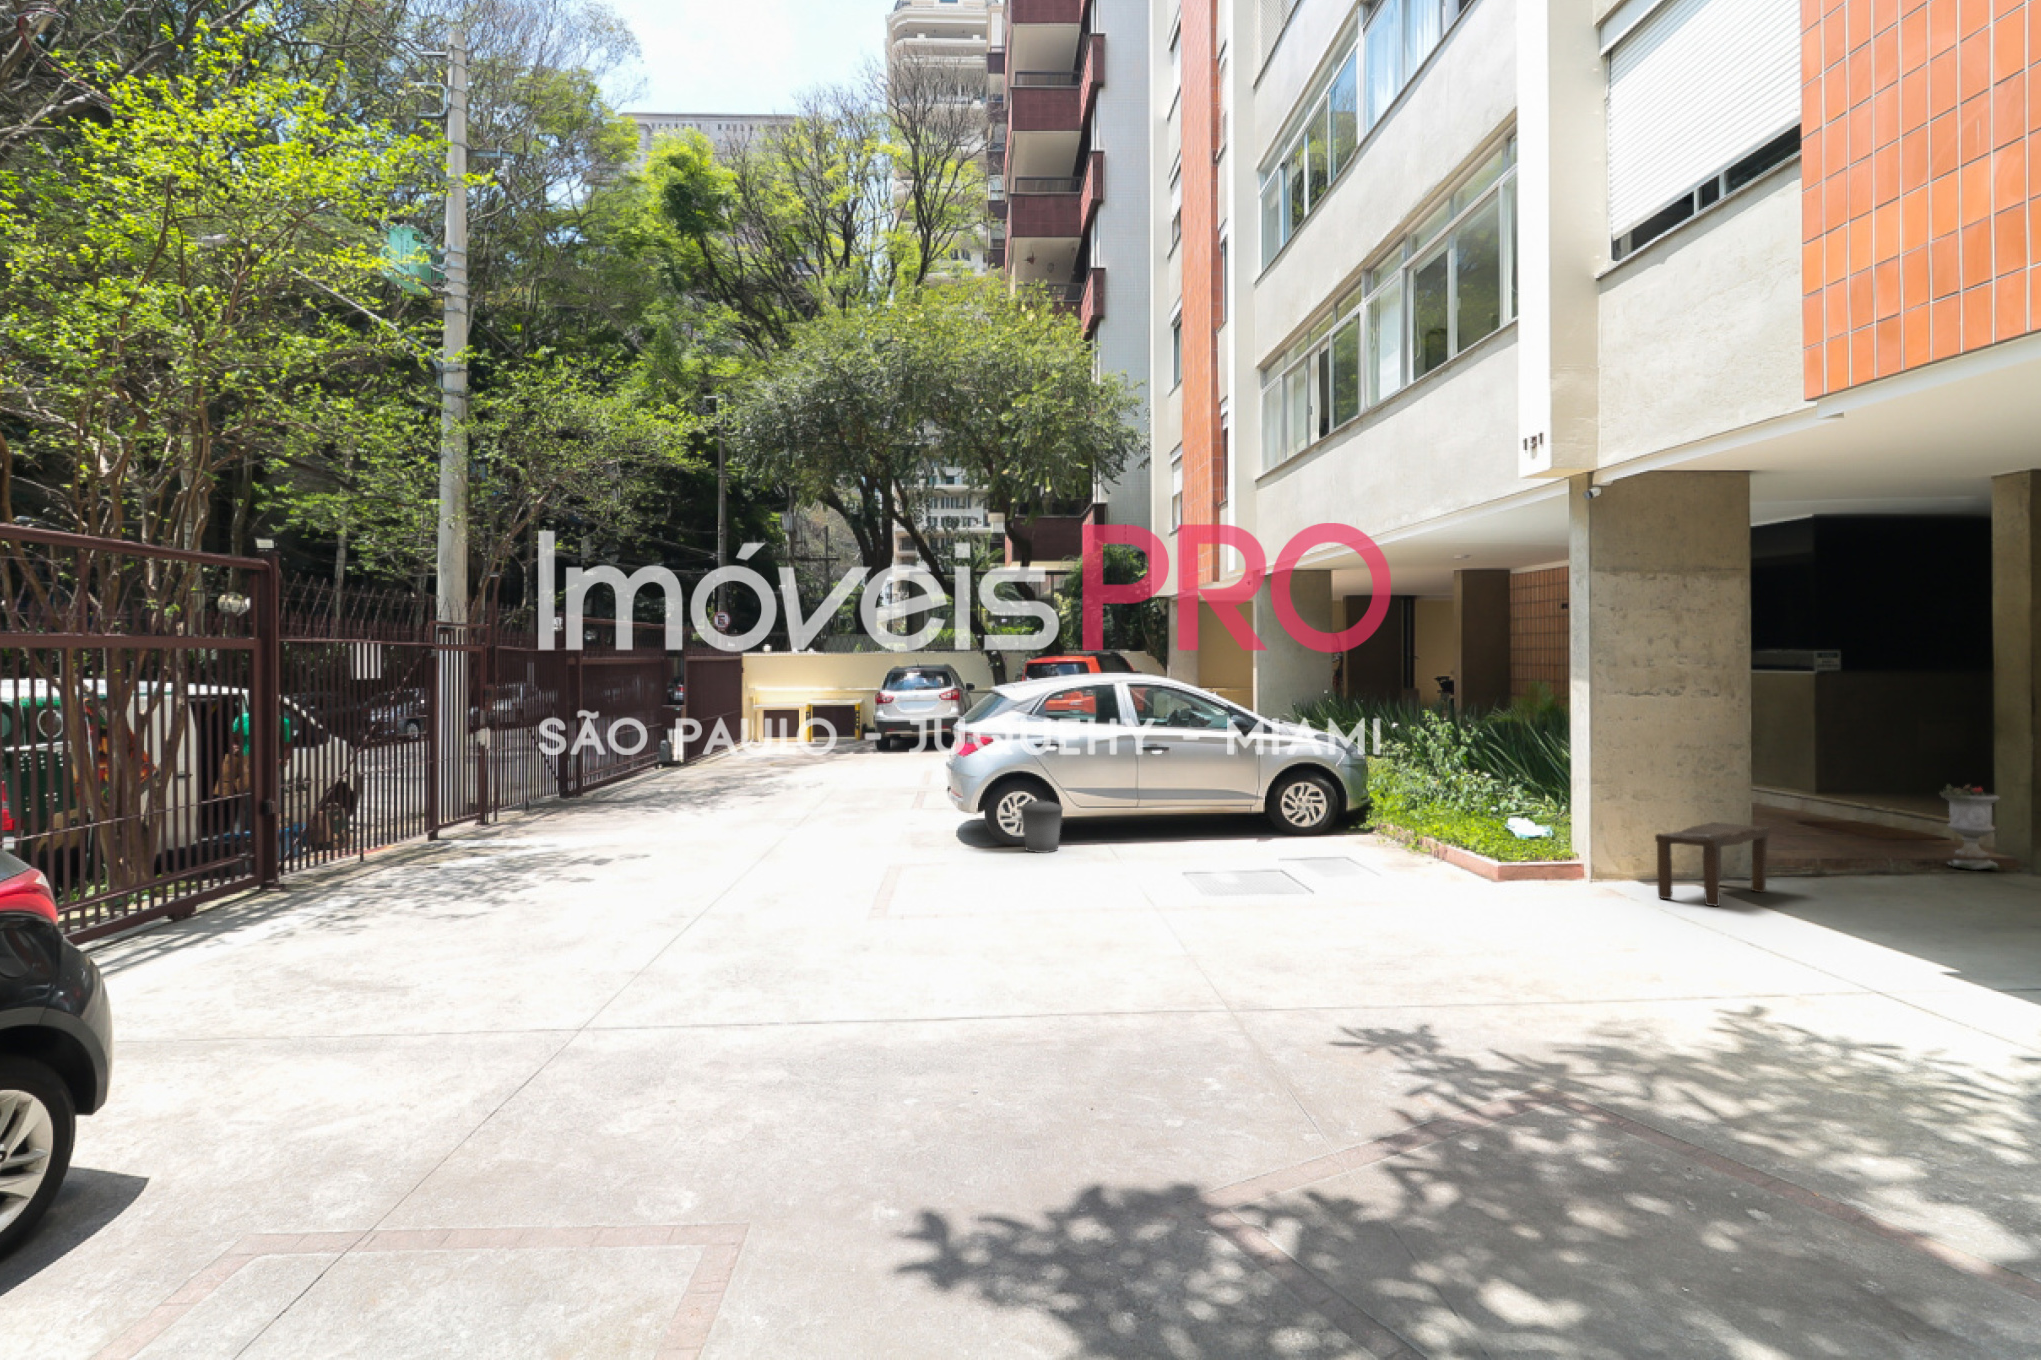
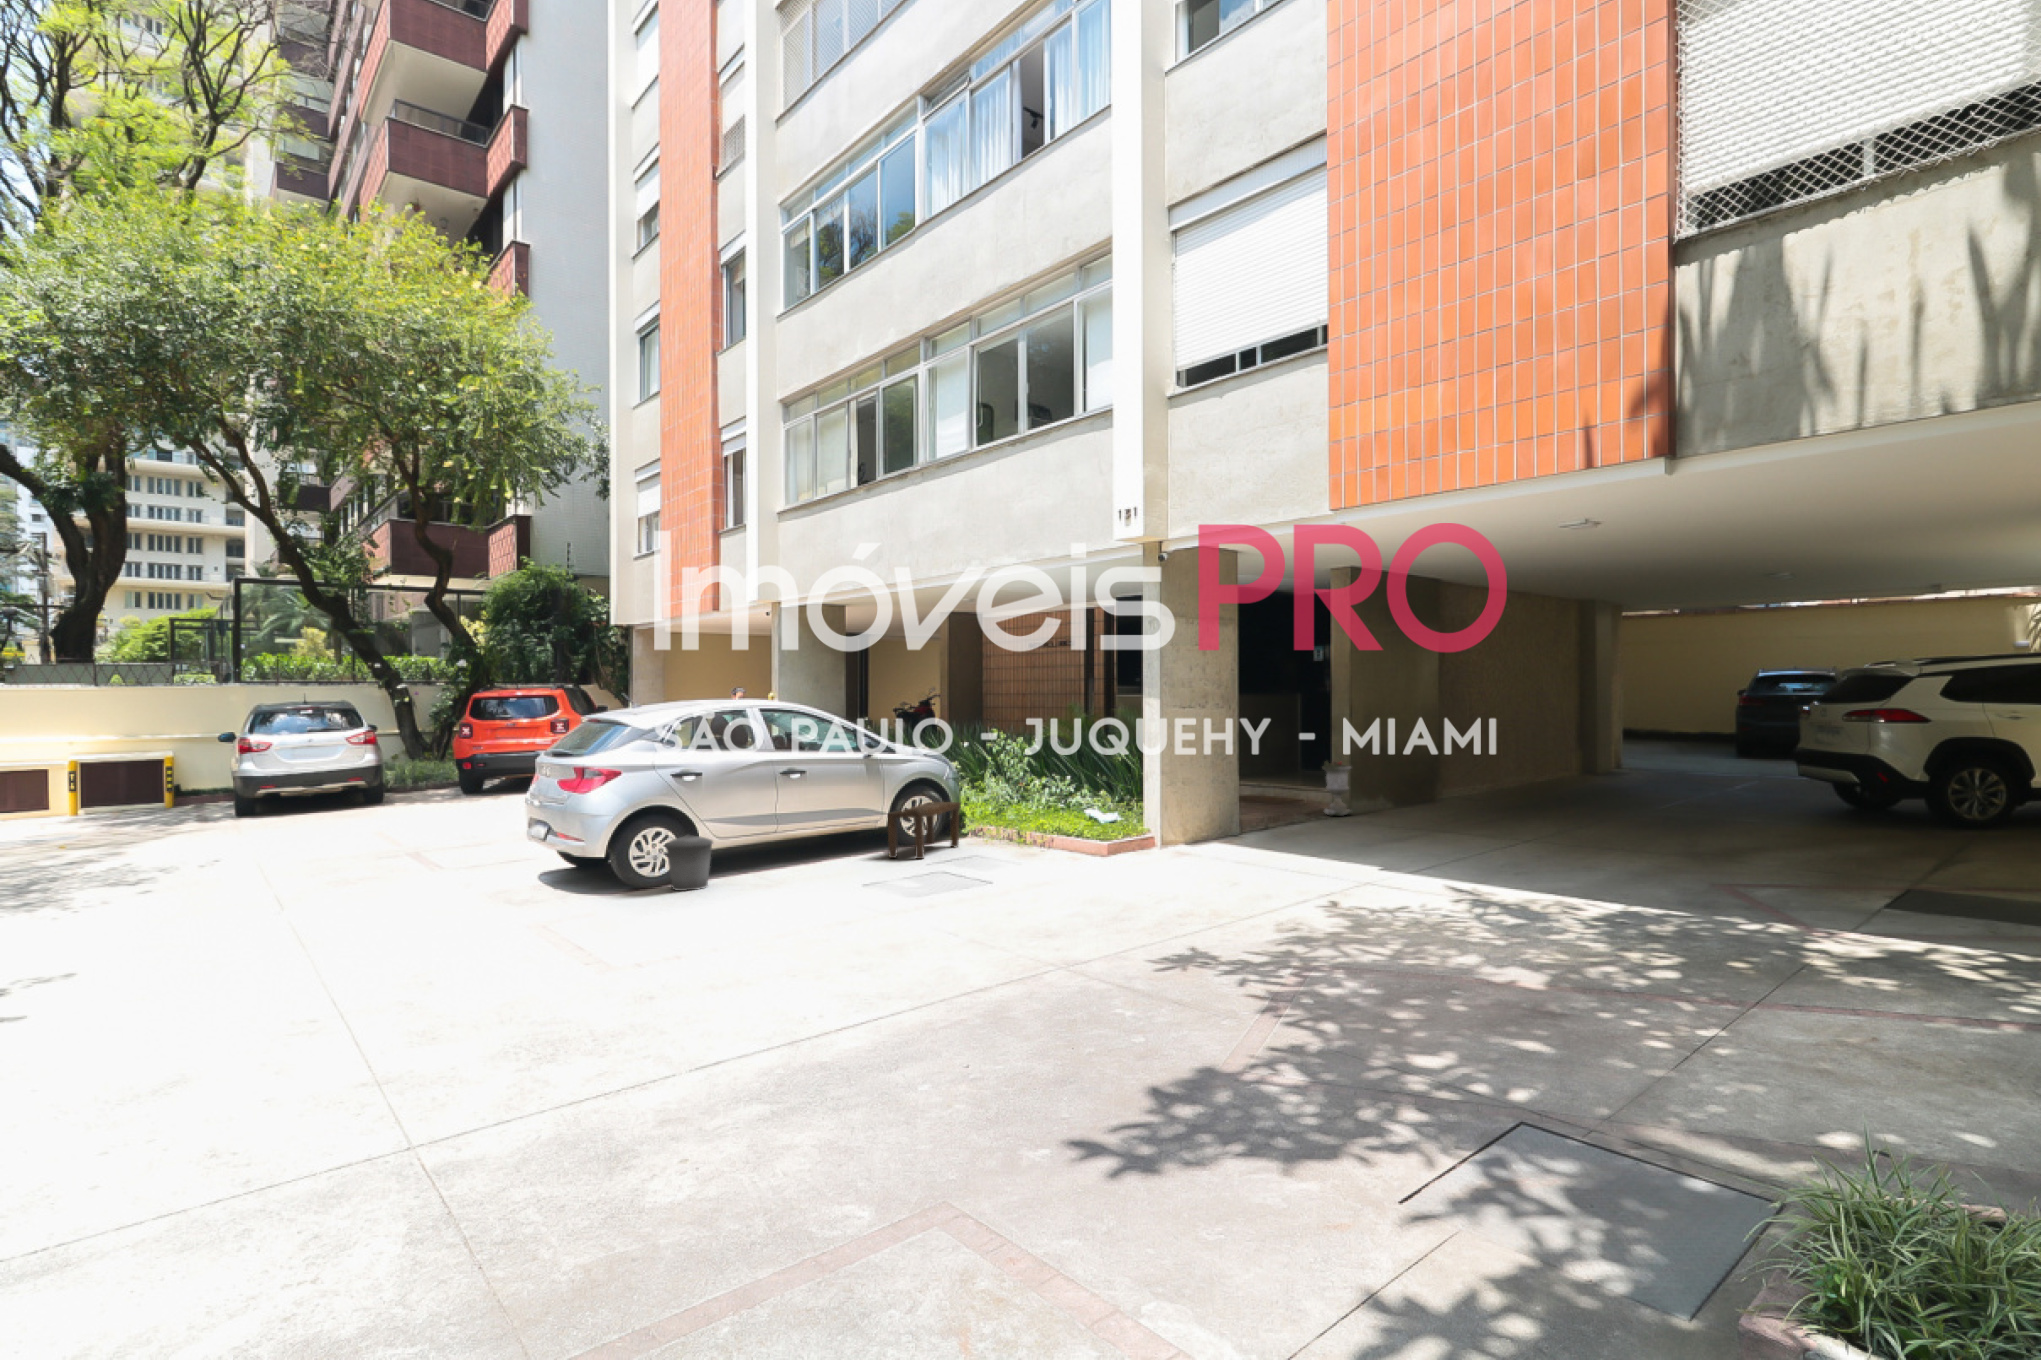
bench: present [1655,822,1770,906] -> present [887,802,960,859]

